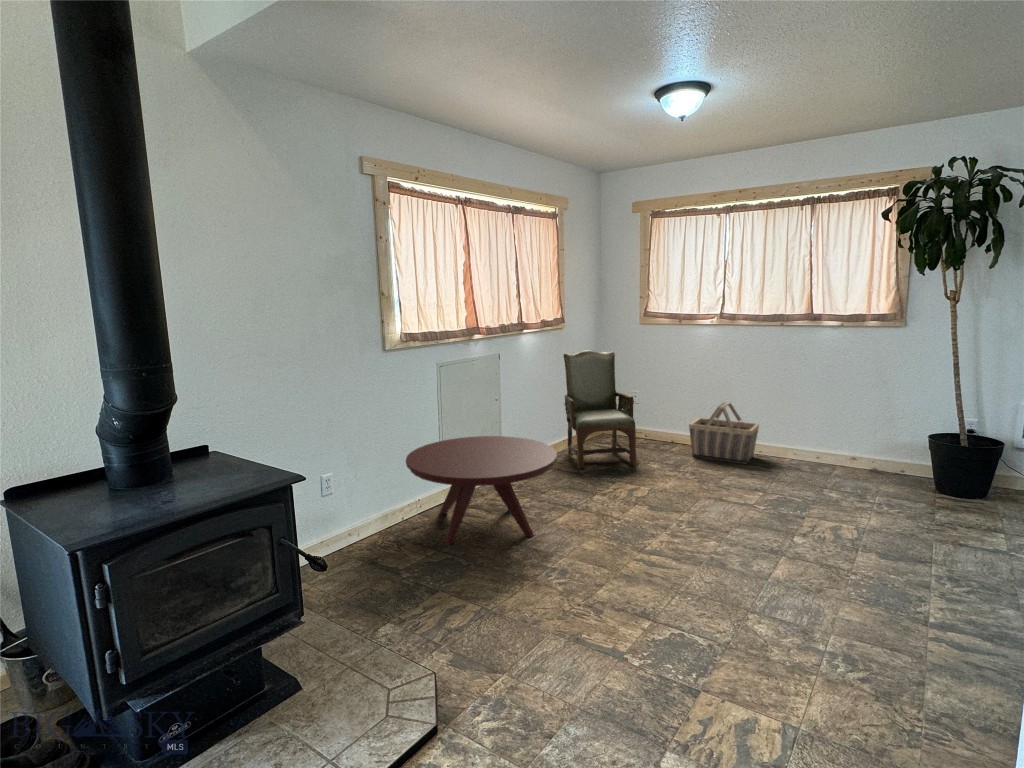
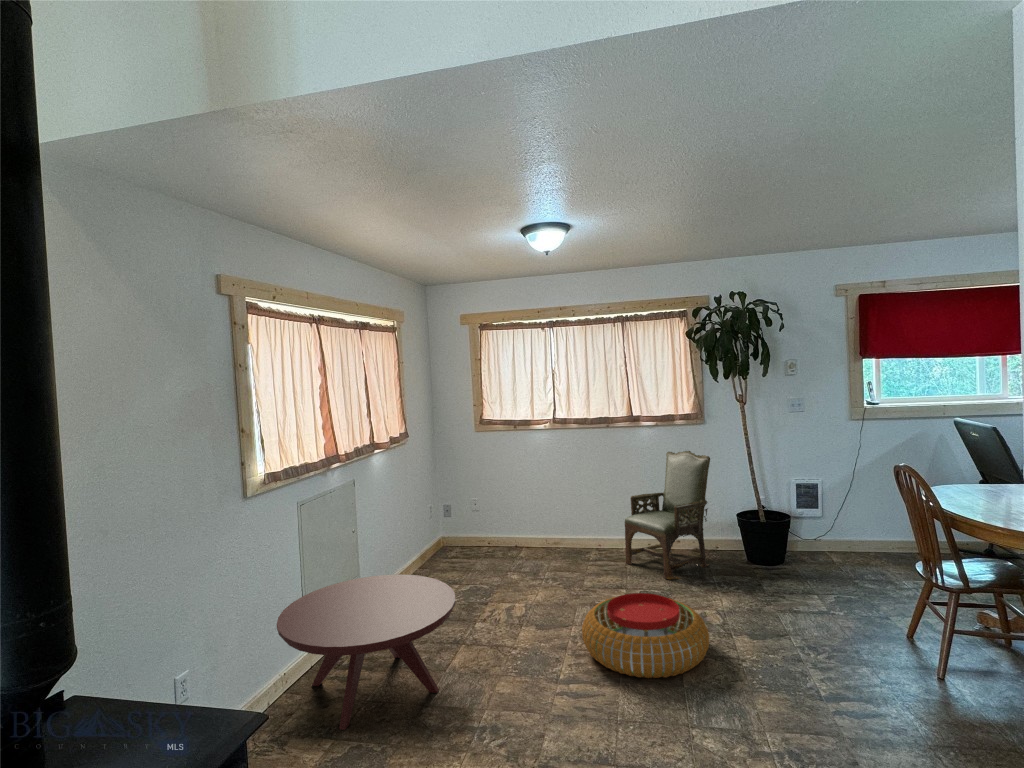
armchair: present [563,350,639,469] -> present [625,451,710,579]
basket: present [689,402,759,464] -> none [538,501,597,559]
pouf: none [680,489,820,570] -> present [582,593,709,678]

